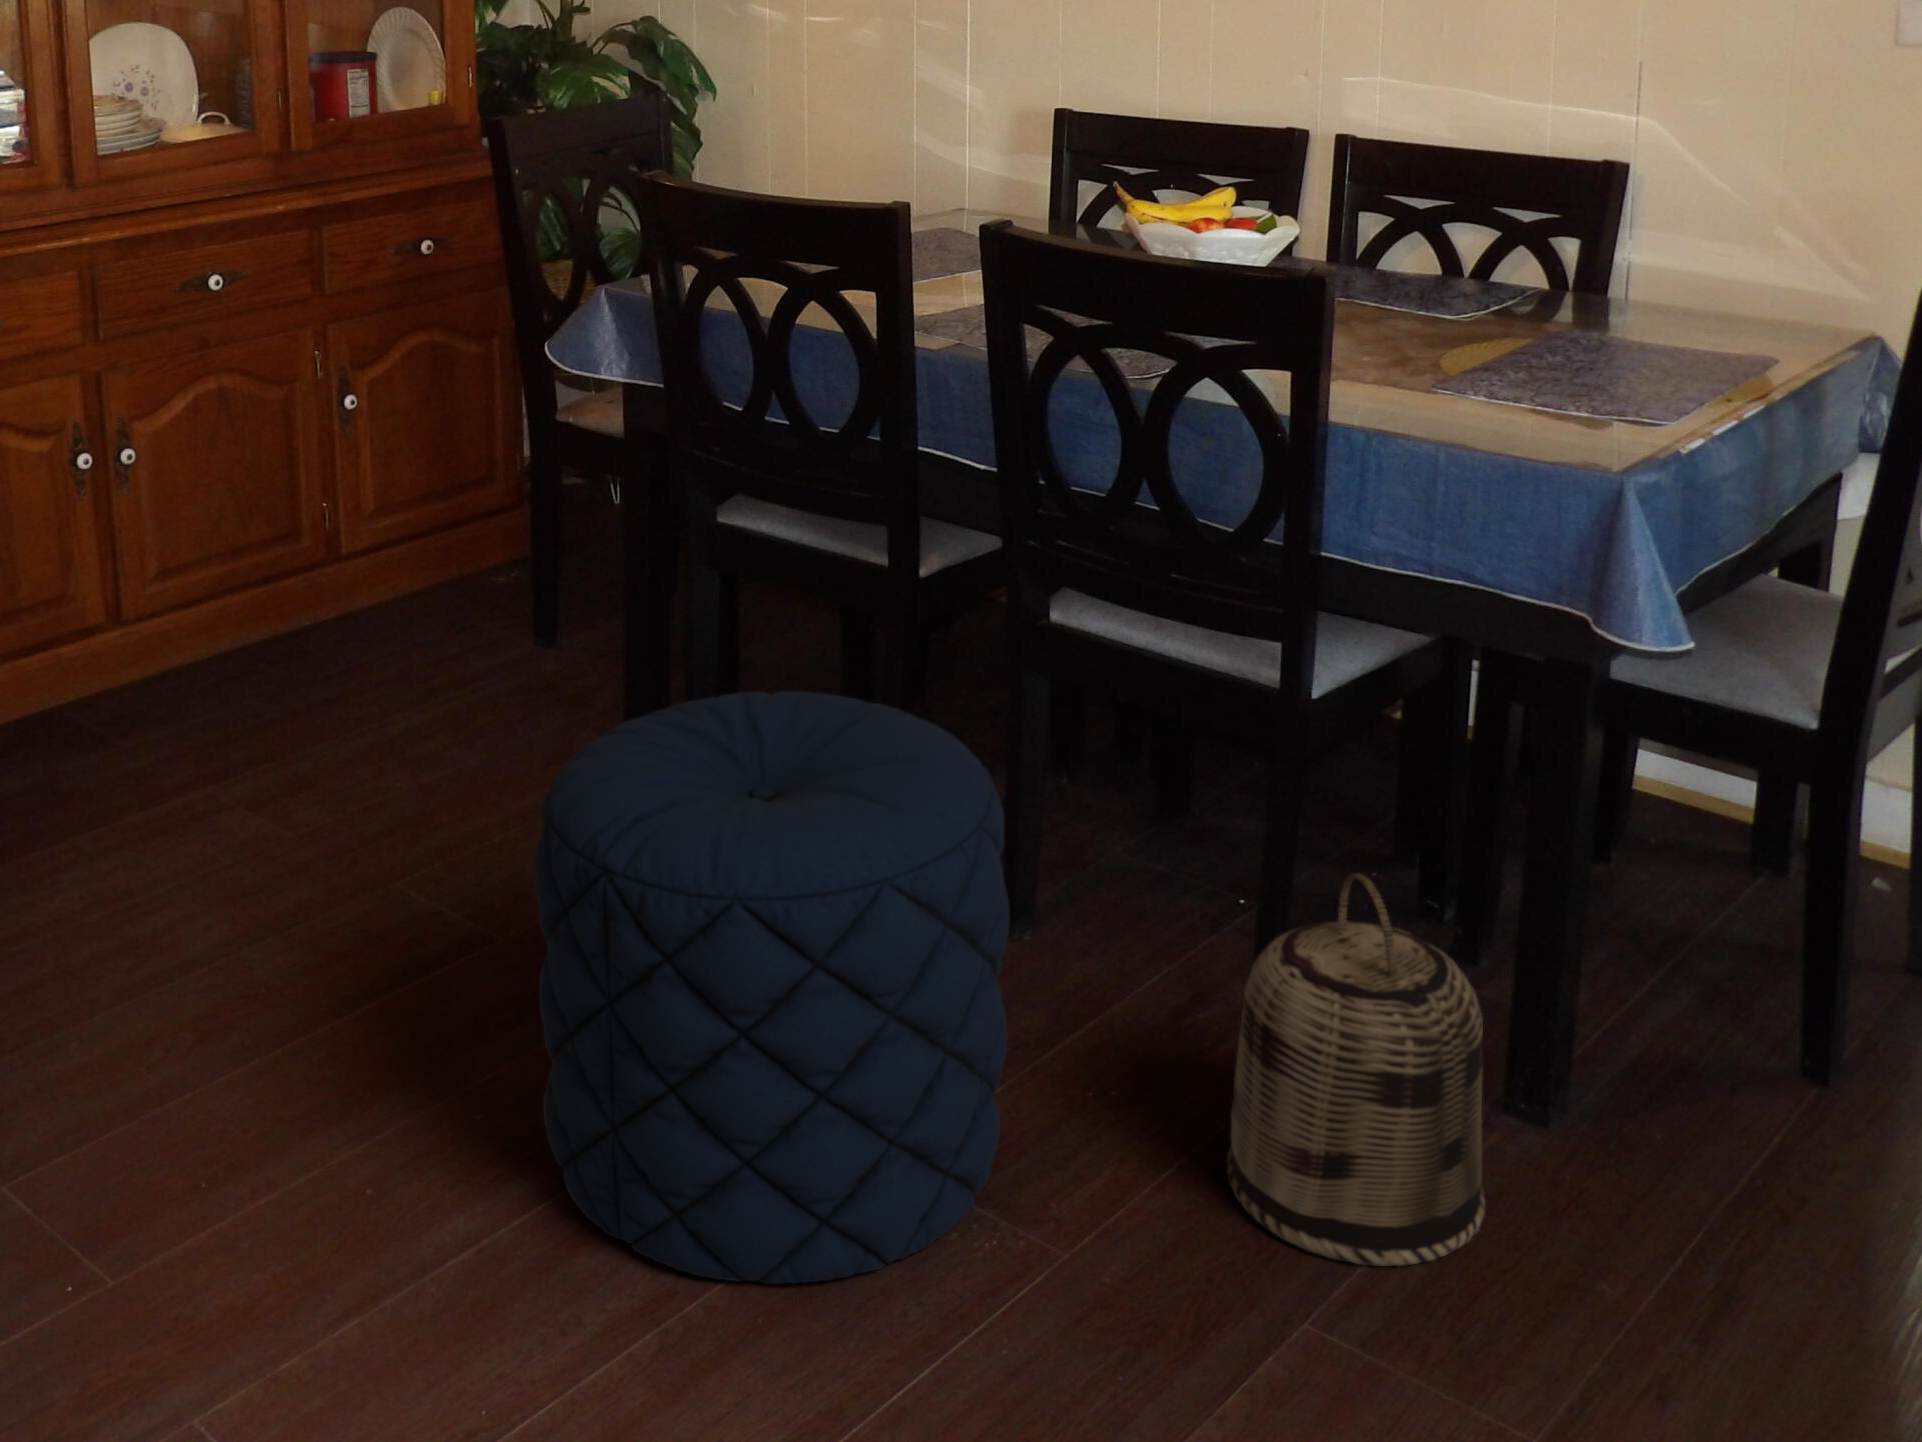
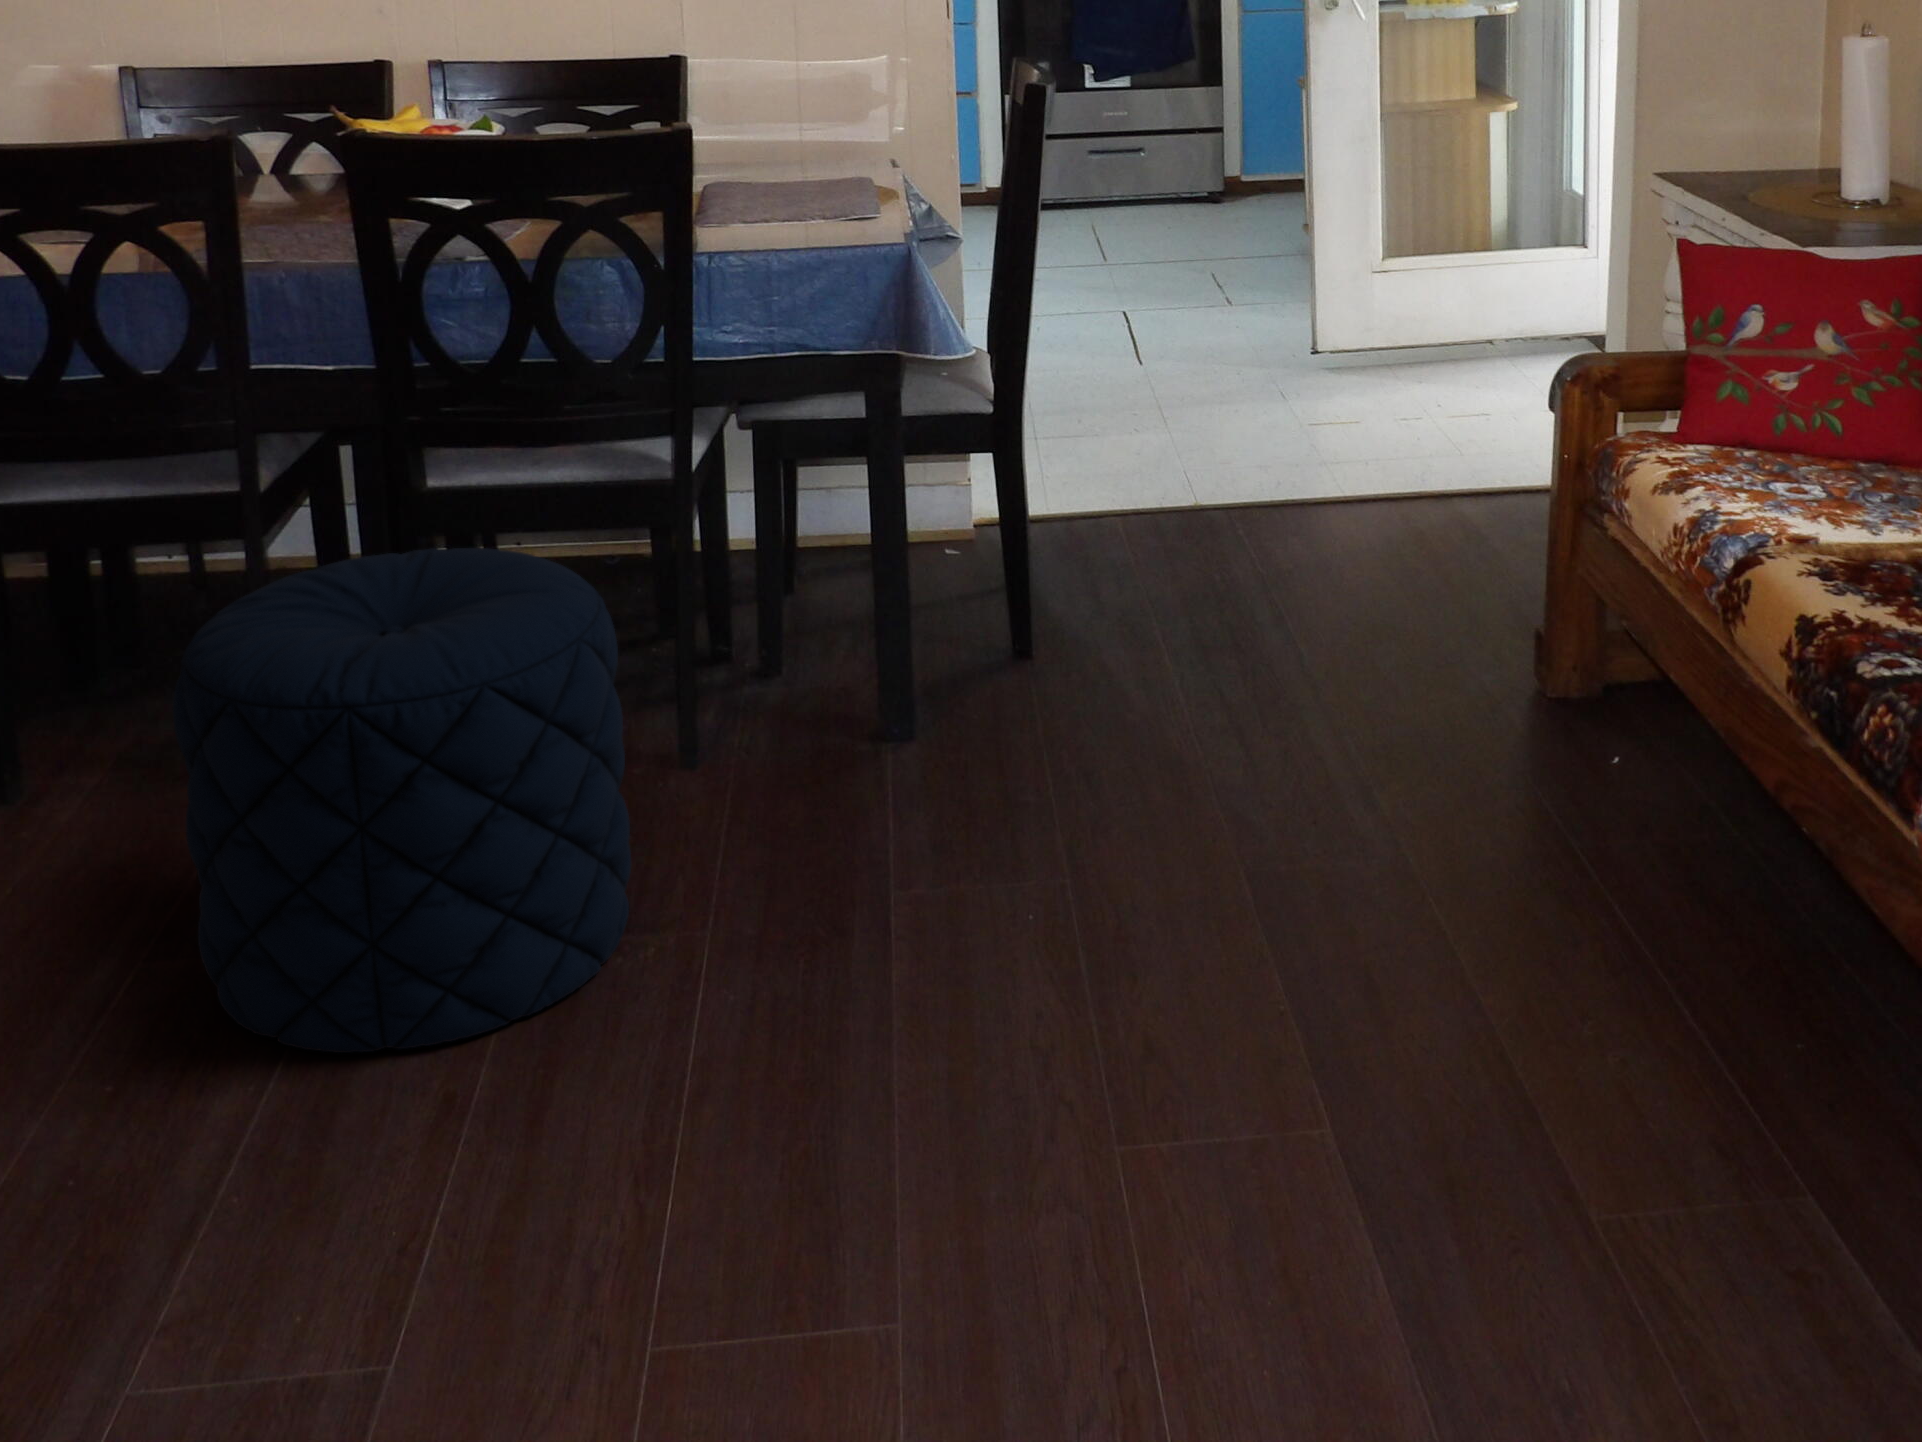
basket: present [1227,873,1485,1266] -> none [752,562,937,840]

